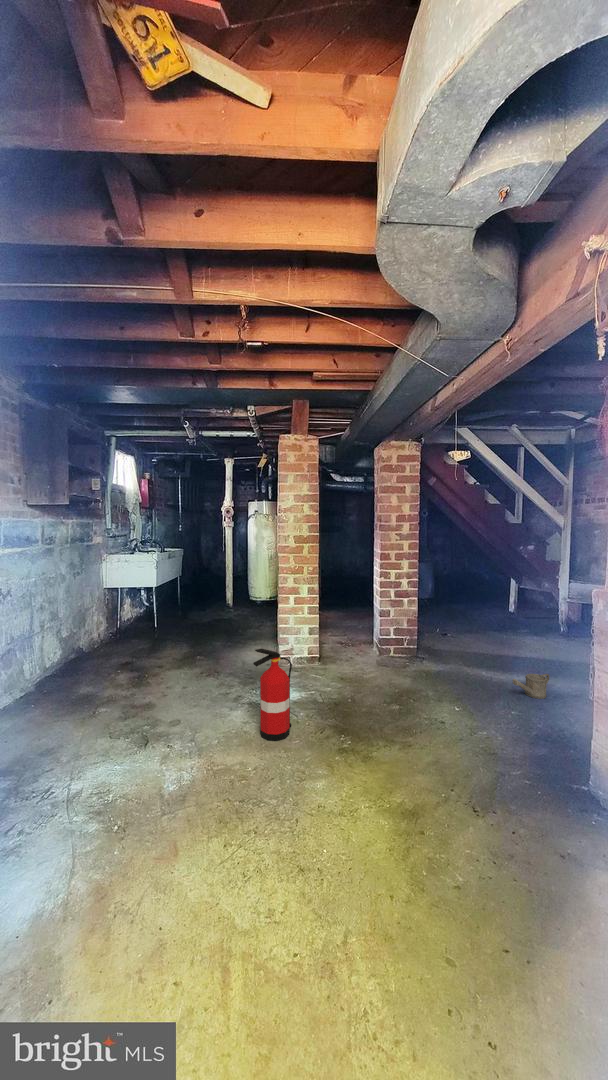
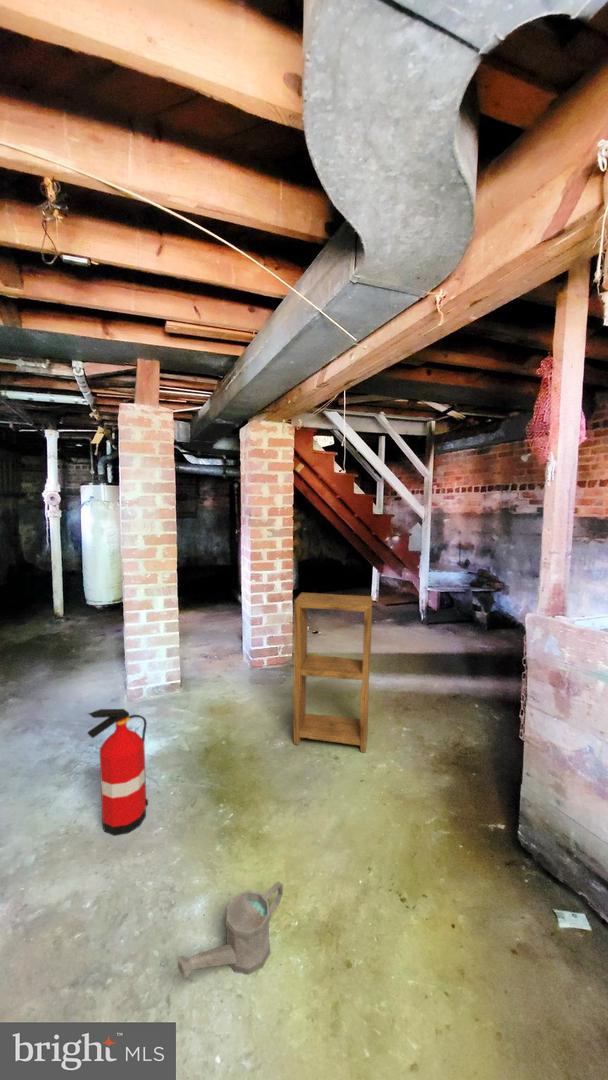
shelving unit: none [408,583,482,726] -> present [293,592,372,753]
watering can: present [513,674,549,699] -> present [178,882,283,978]

